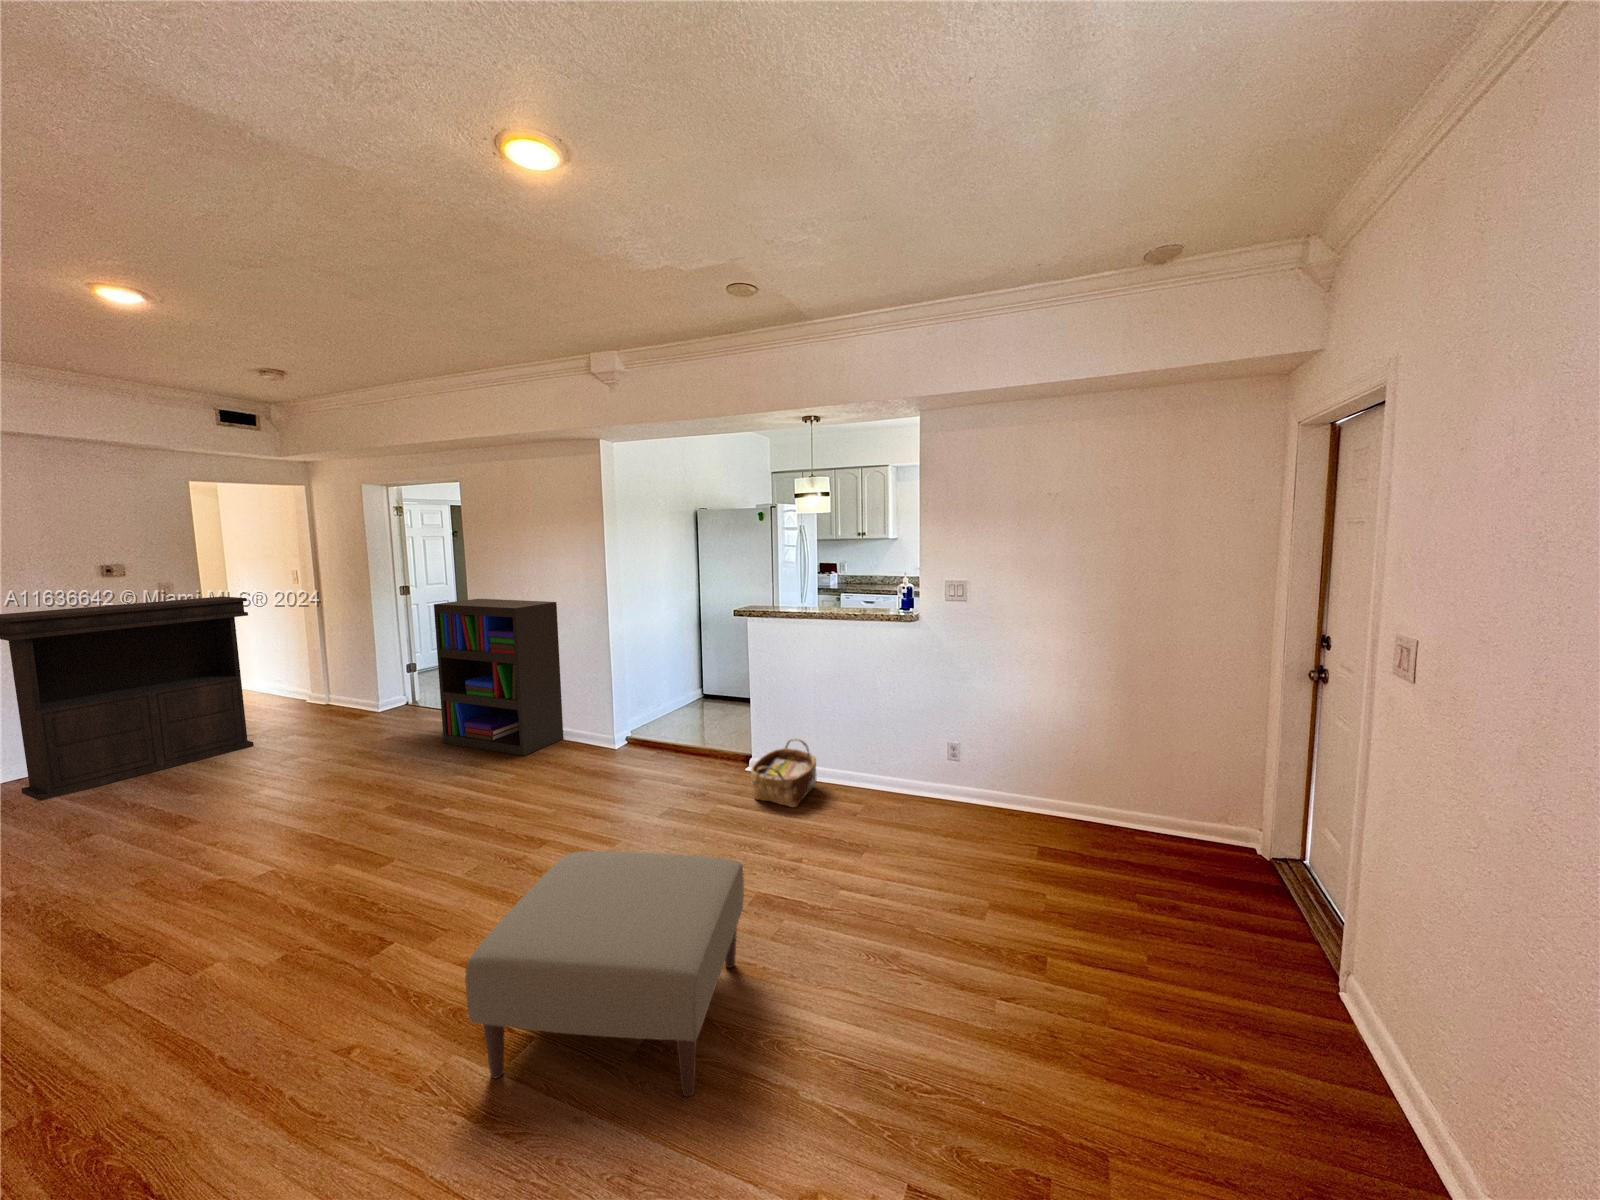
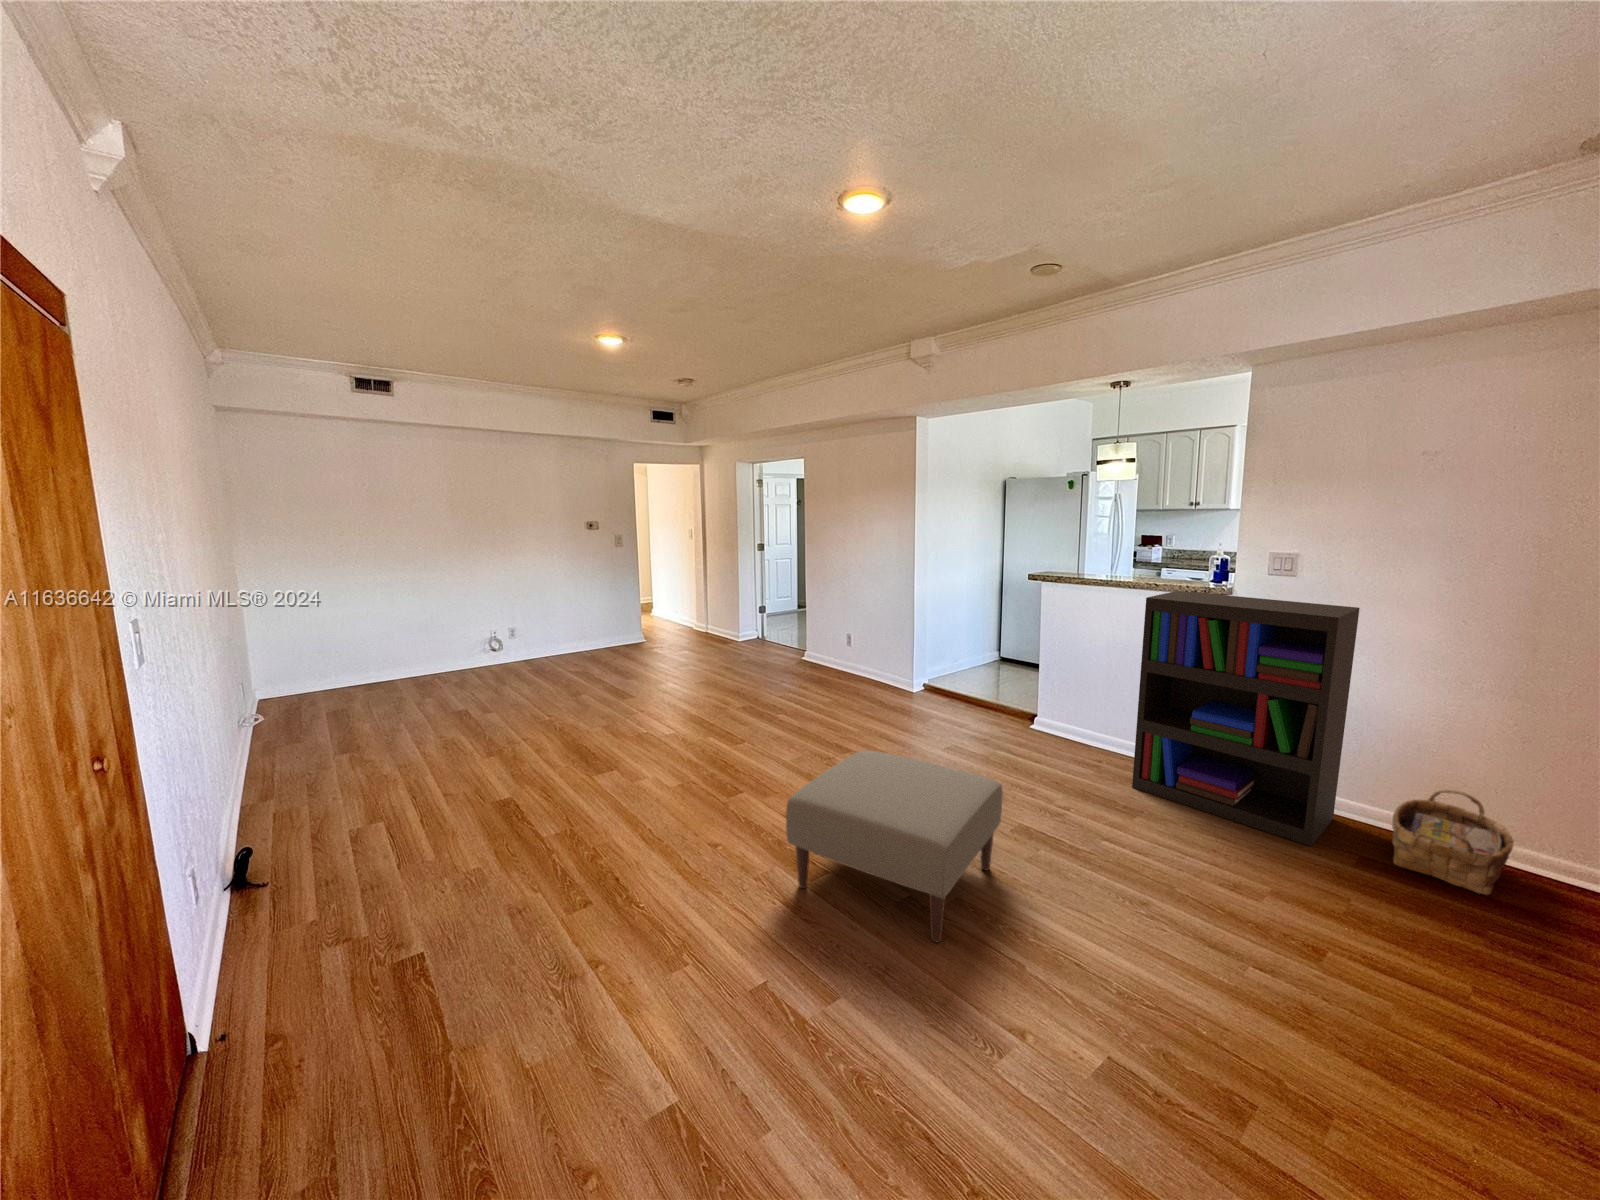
console table: present [0,596,254,801] -> none [537,546,665,670]
bookshelf: present [434,599,563,756] -> present [1132,591,1360,846]
woven basket: present [751,739,817,807] -> present [1392,789,1514,895]

